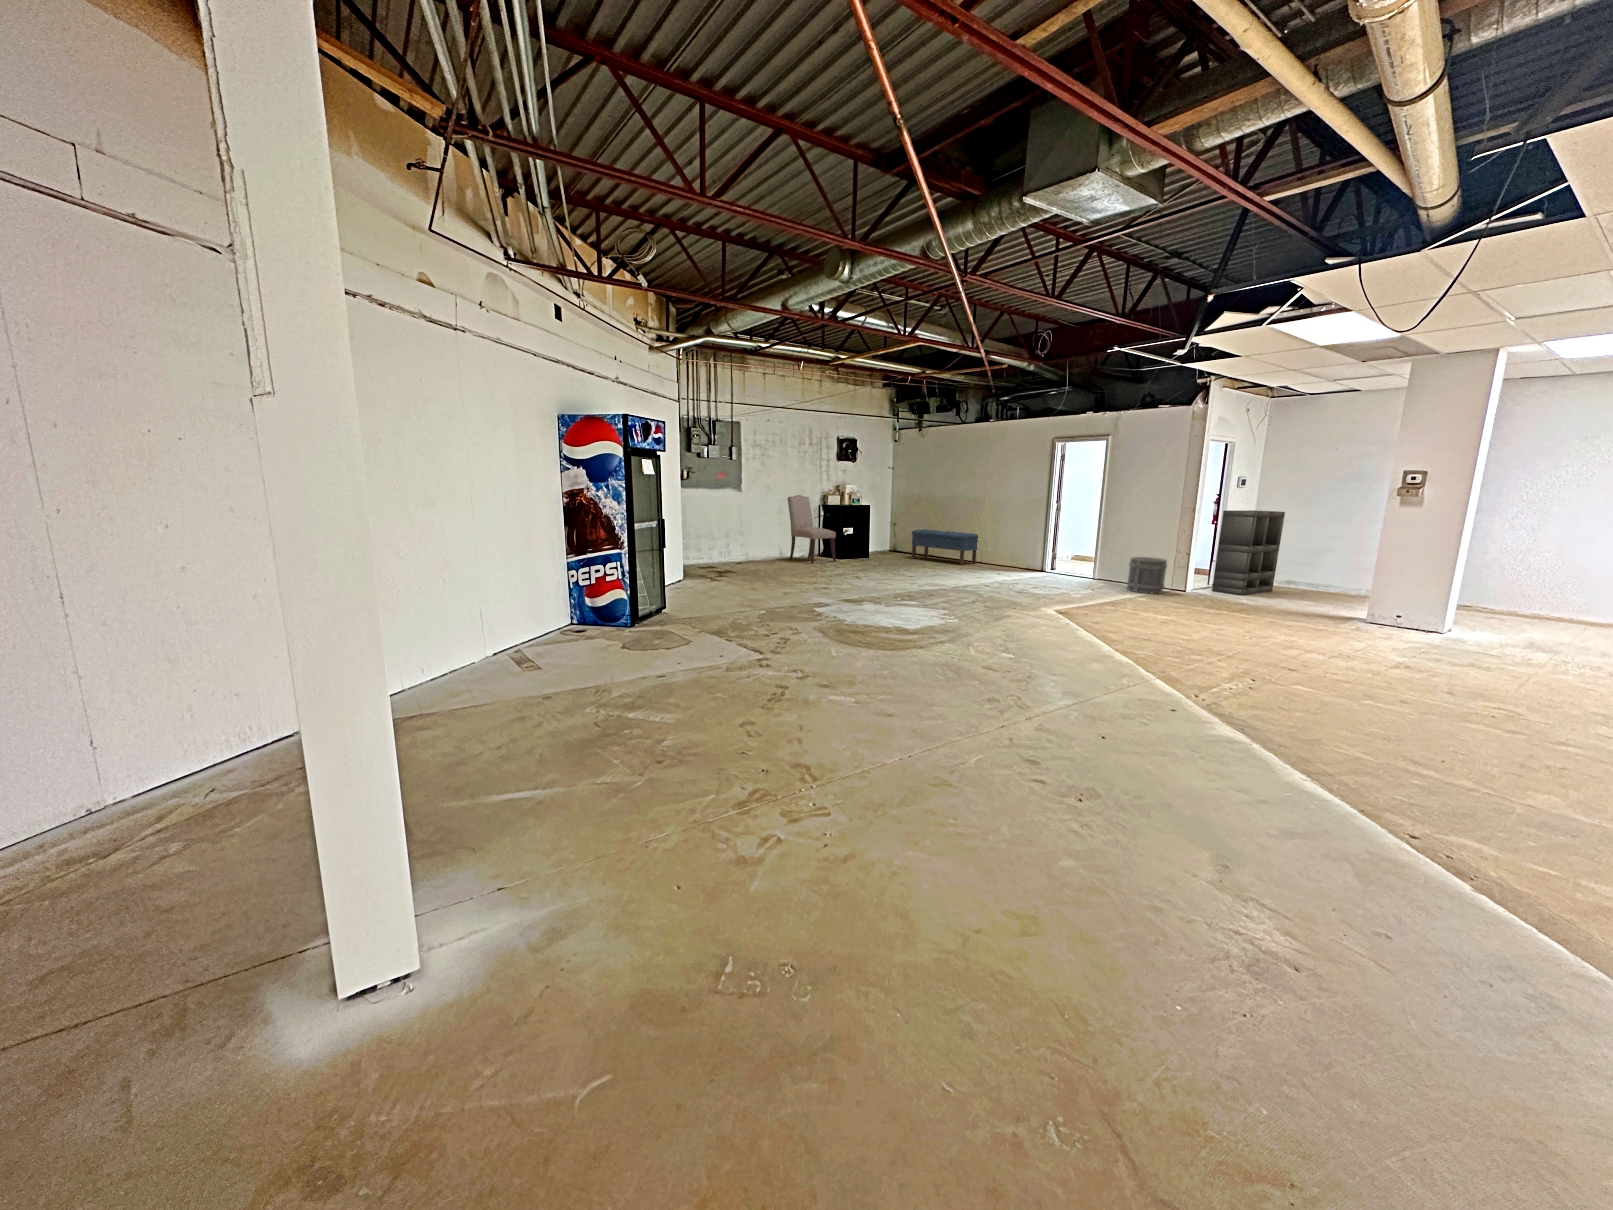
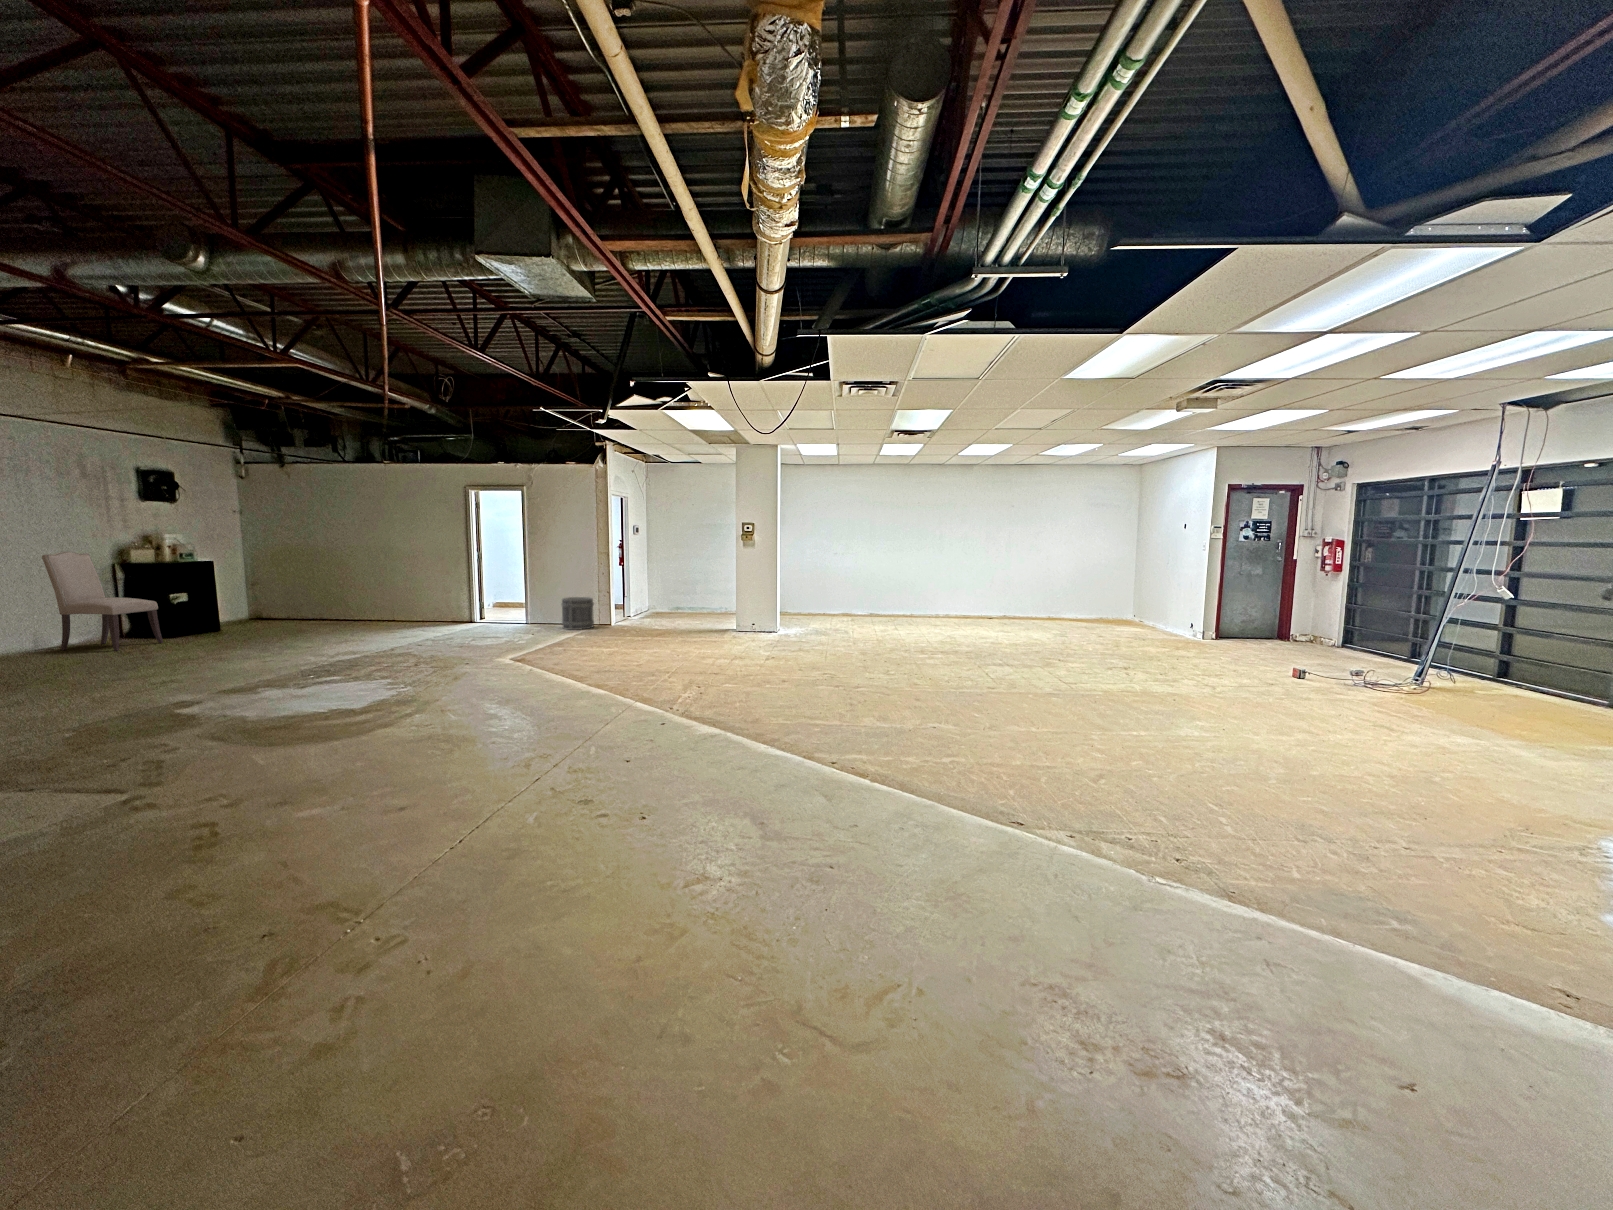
shelving unit: present [1212,510,1285,595] -> none [628,552,669,621]
bench: present [912,529,978,565] -> none [289,588,388,626]

